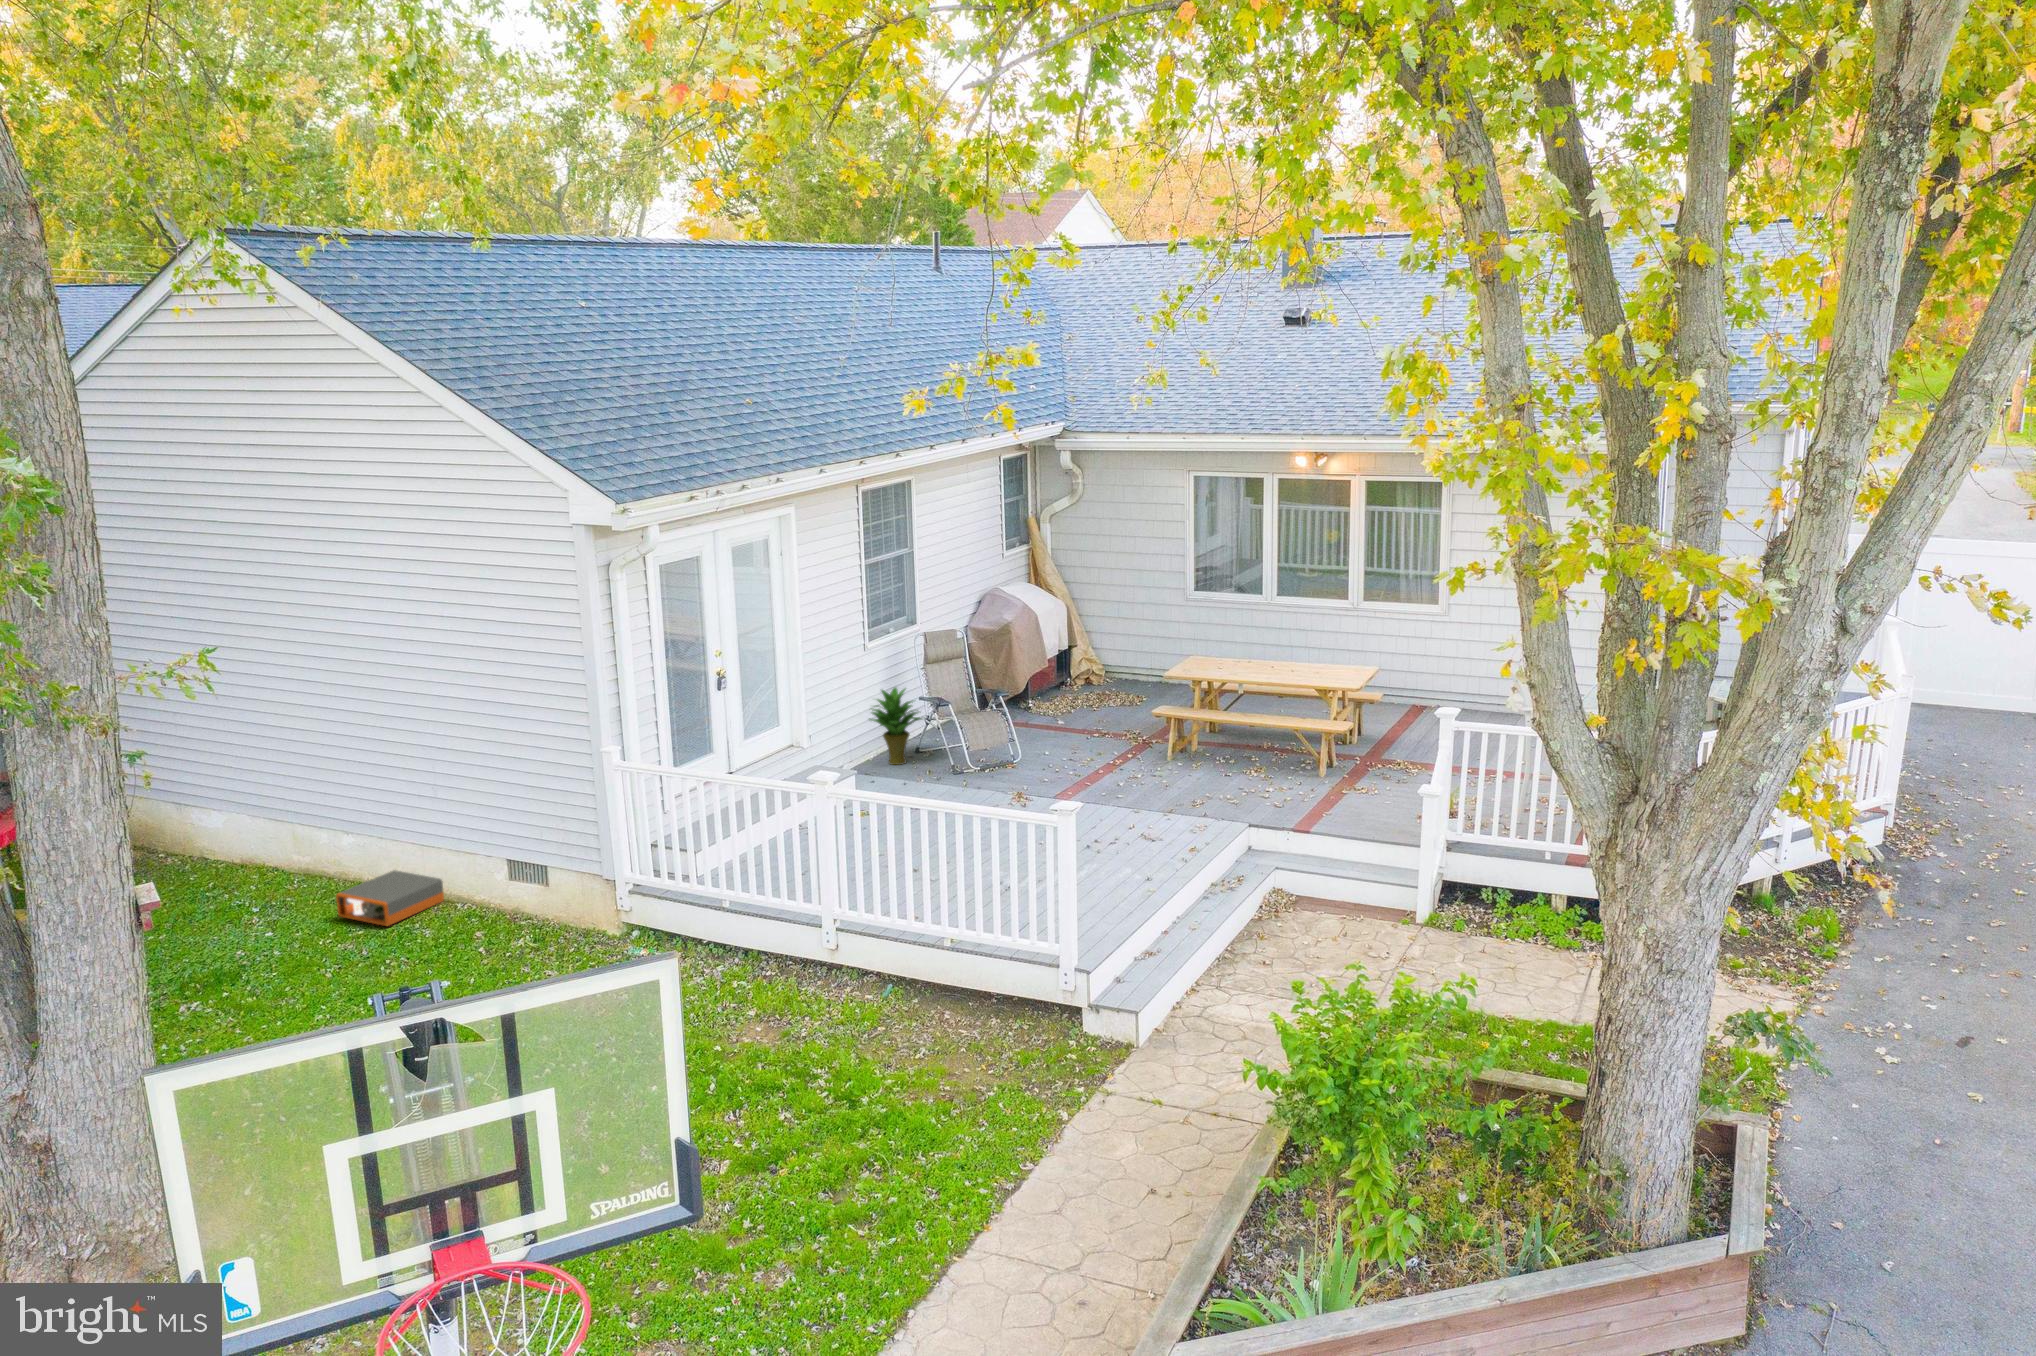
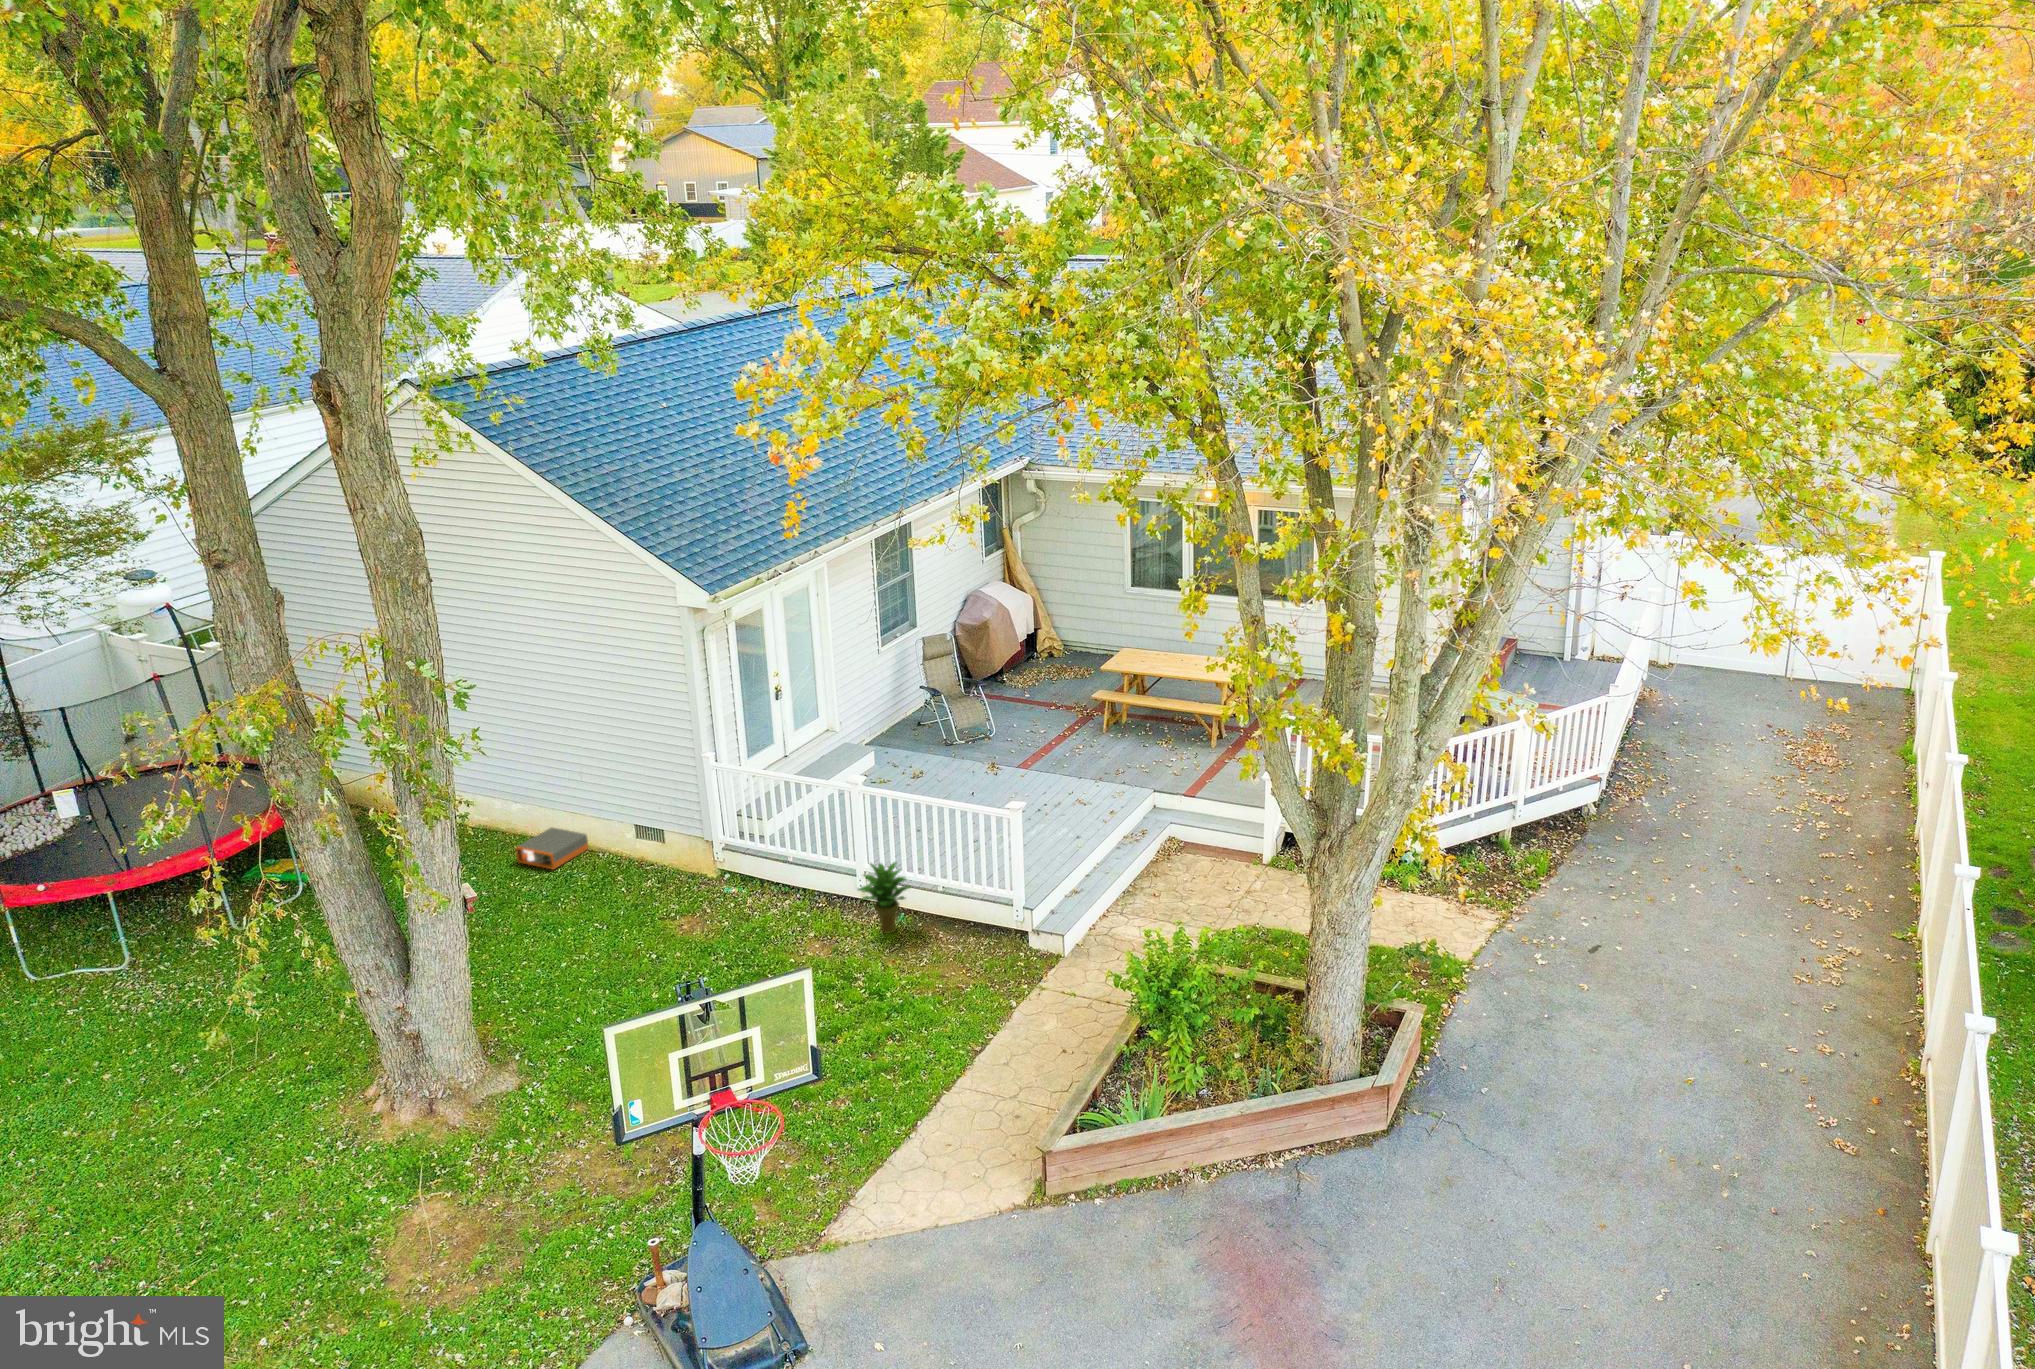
potted plant: present [869,688,922,765] -> present [858,862,910,934]

